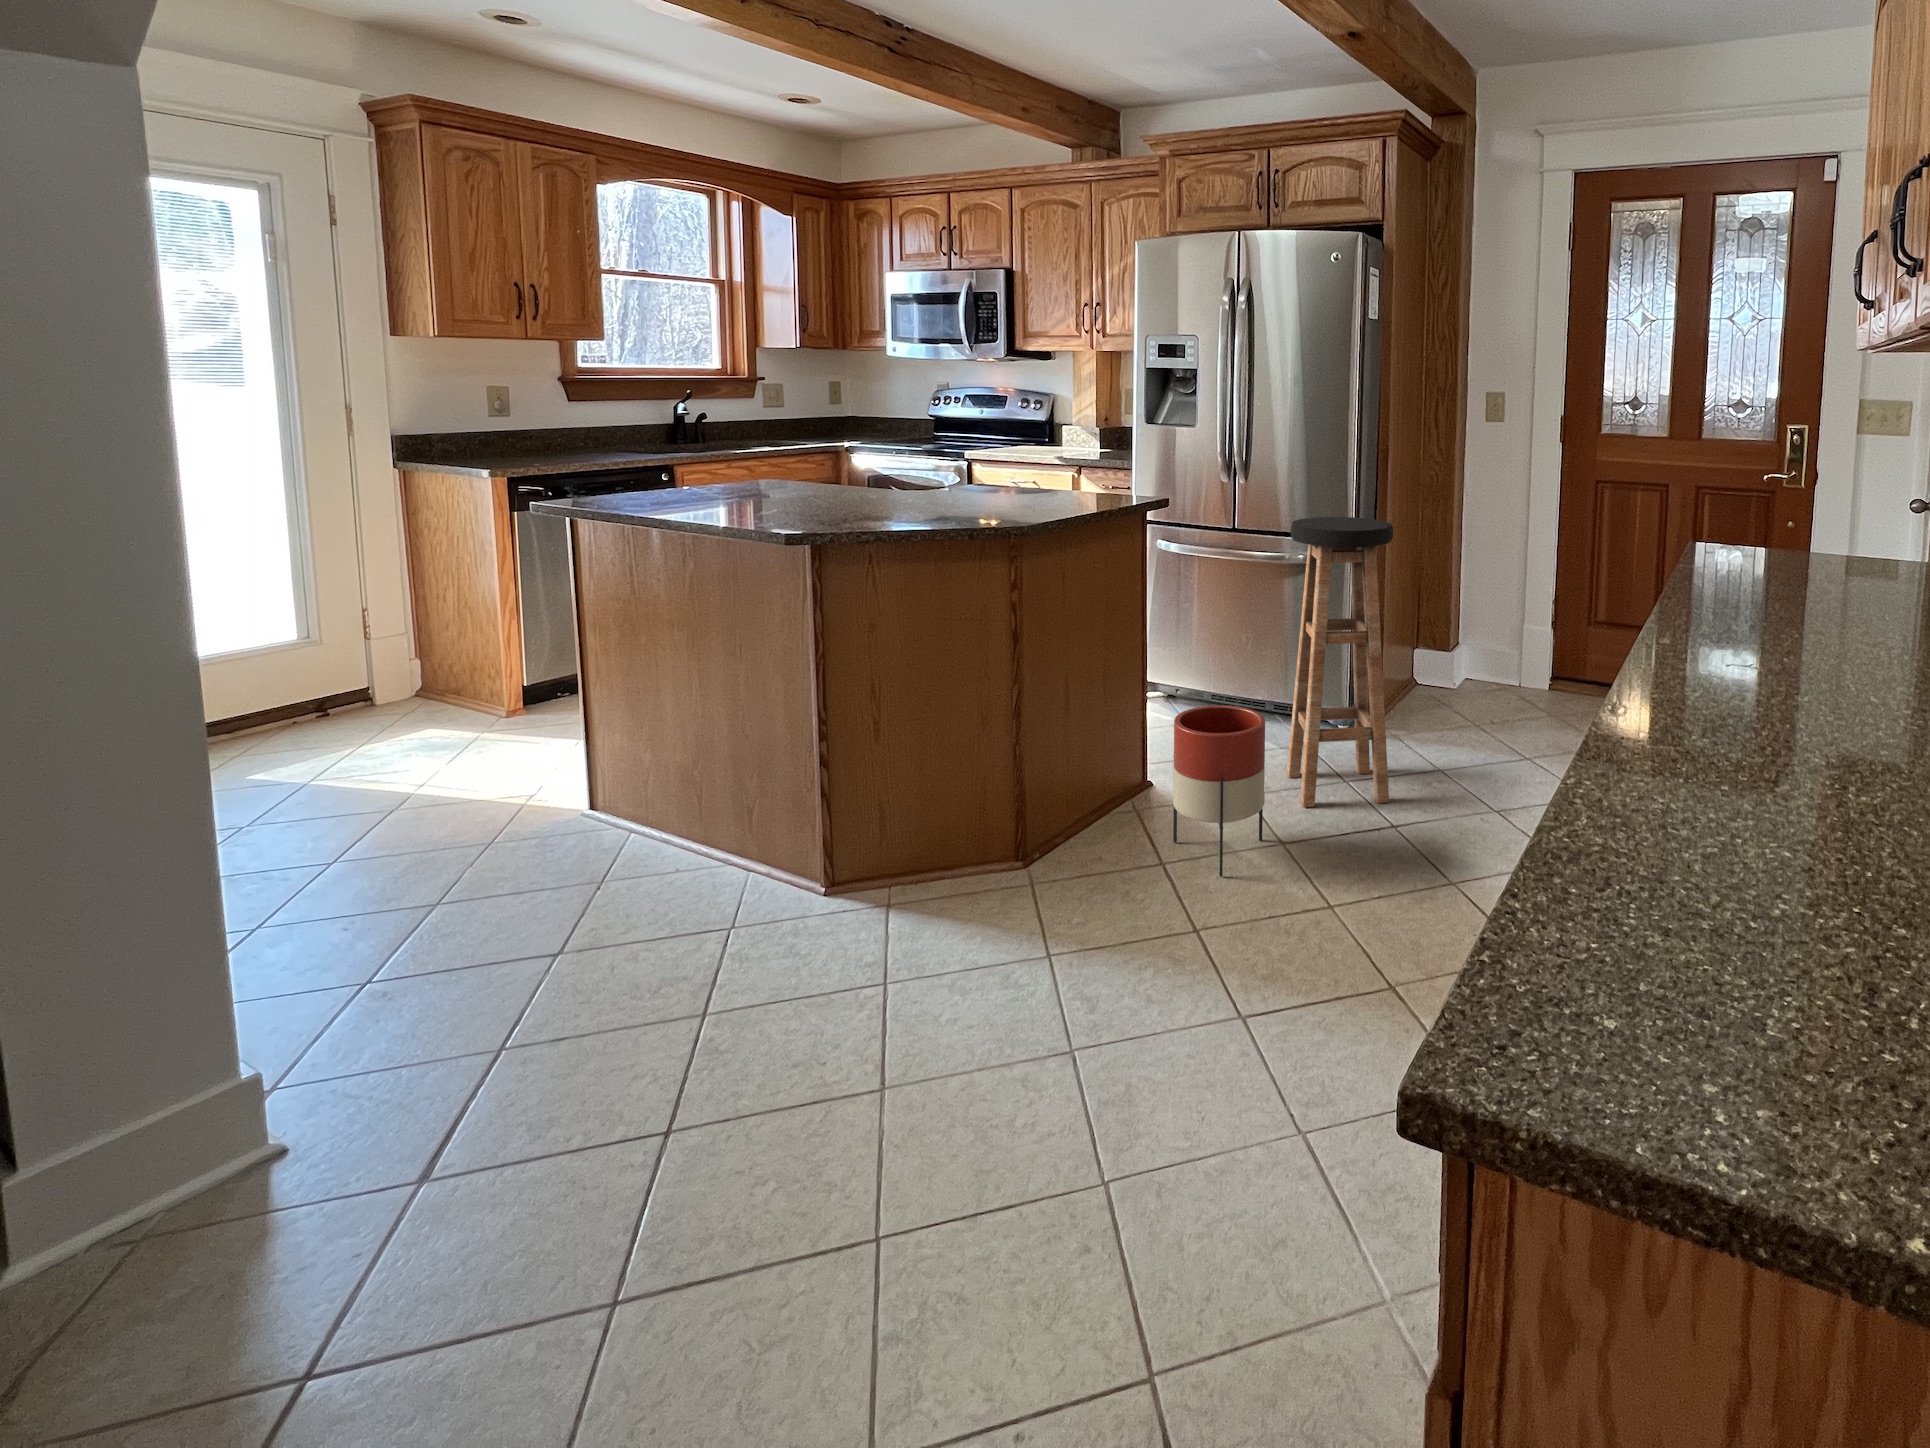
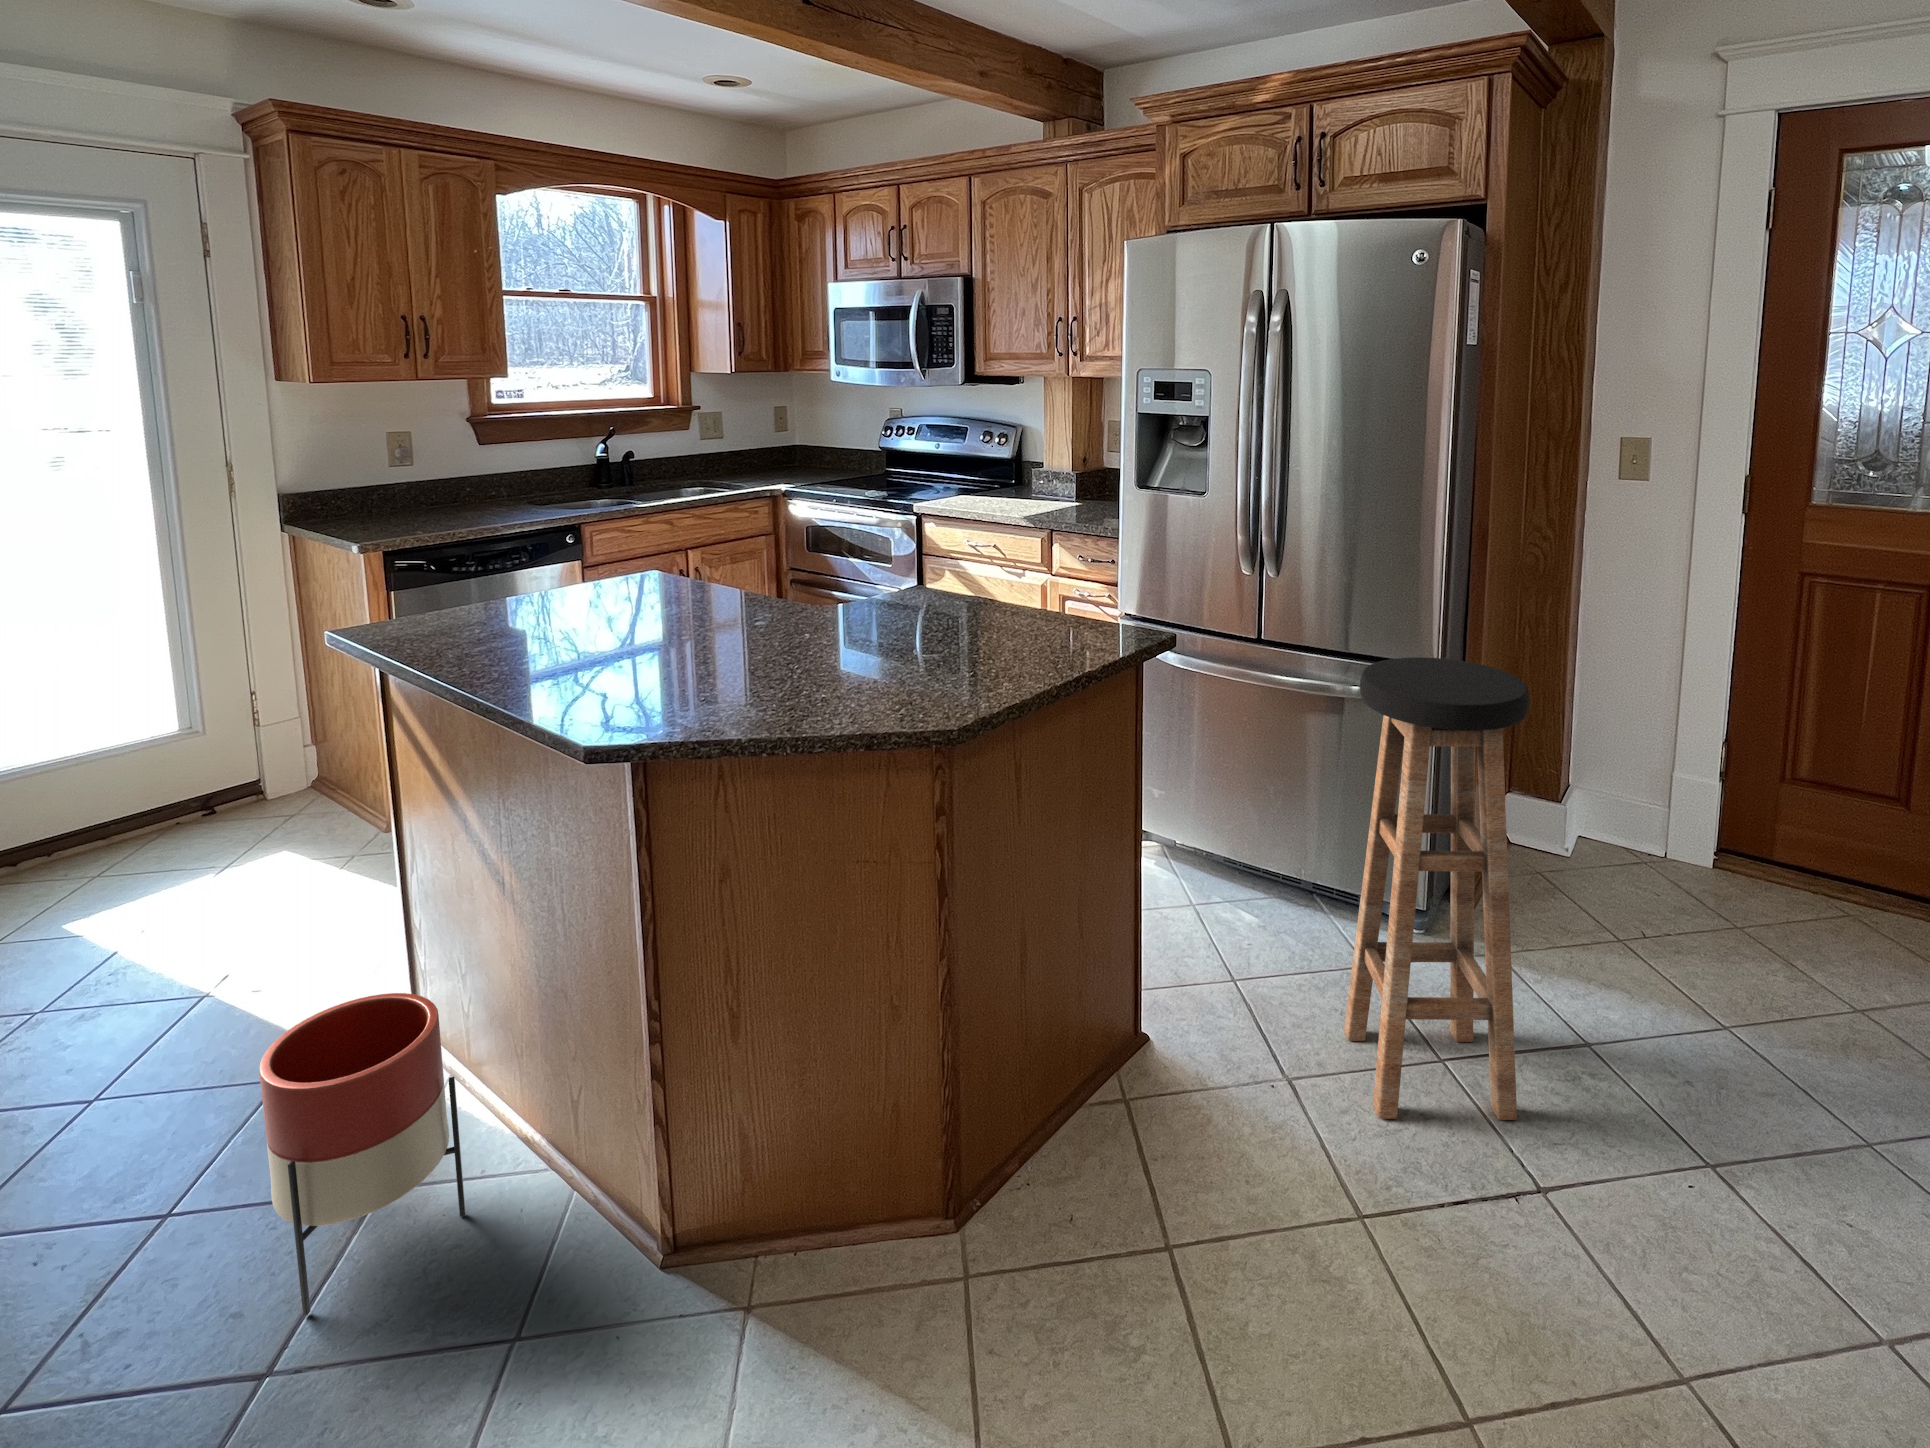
planter: present [1173,705,1265,877] -> present [259,993,466,1316]

